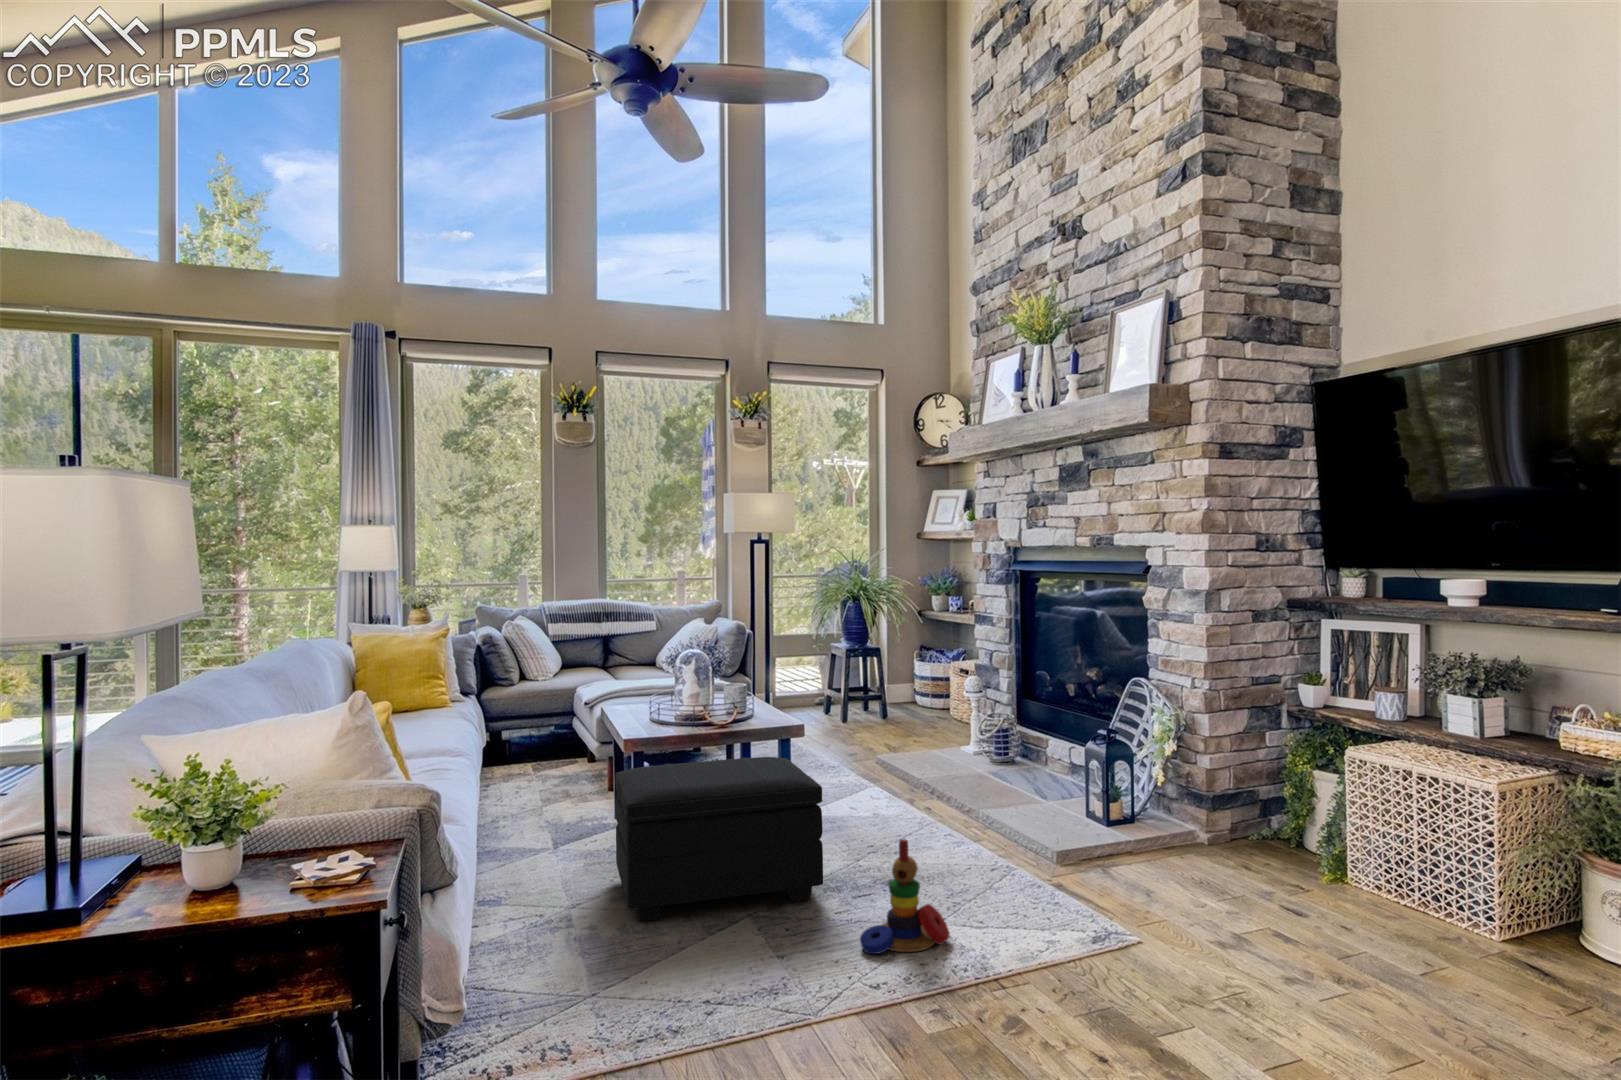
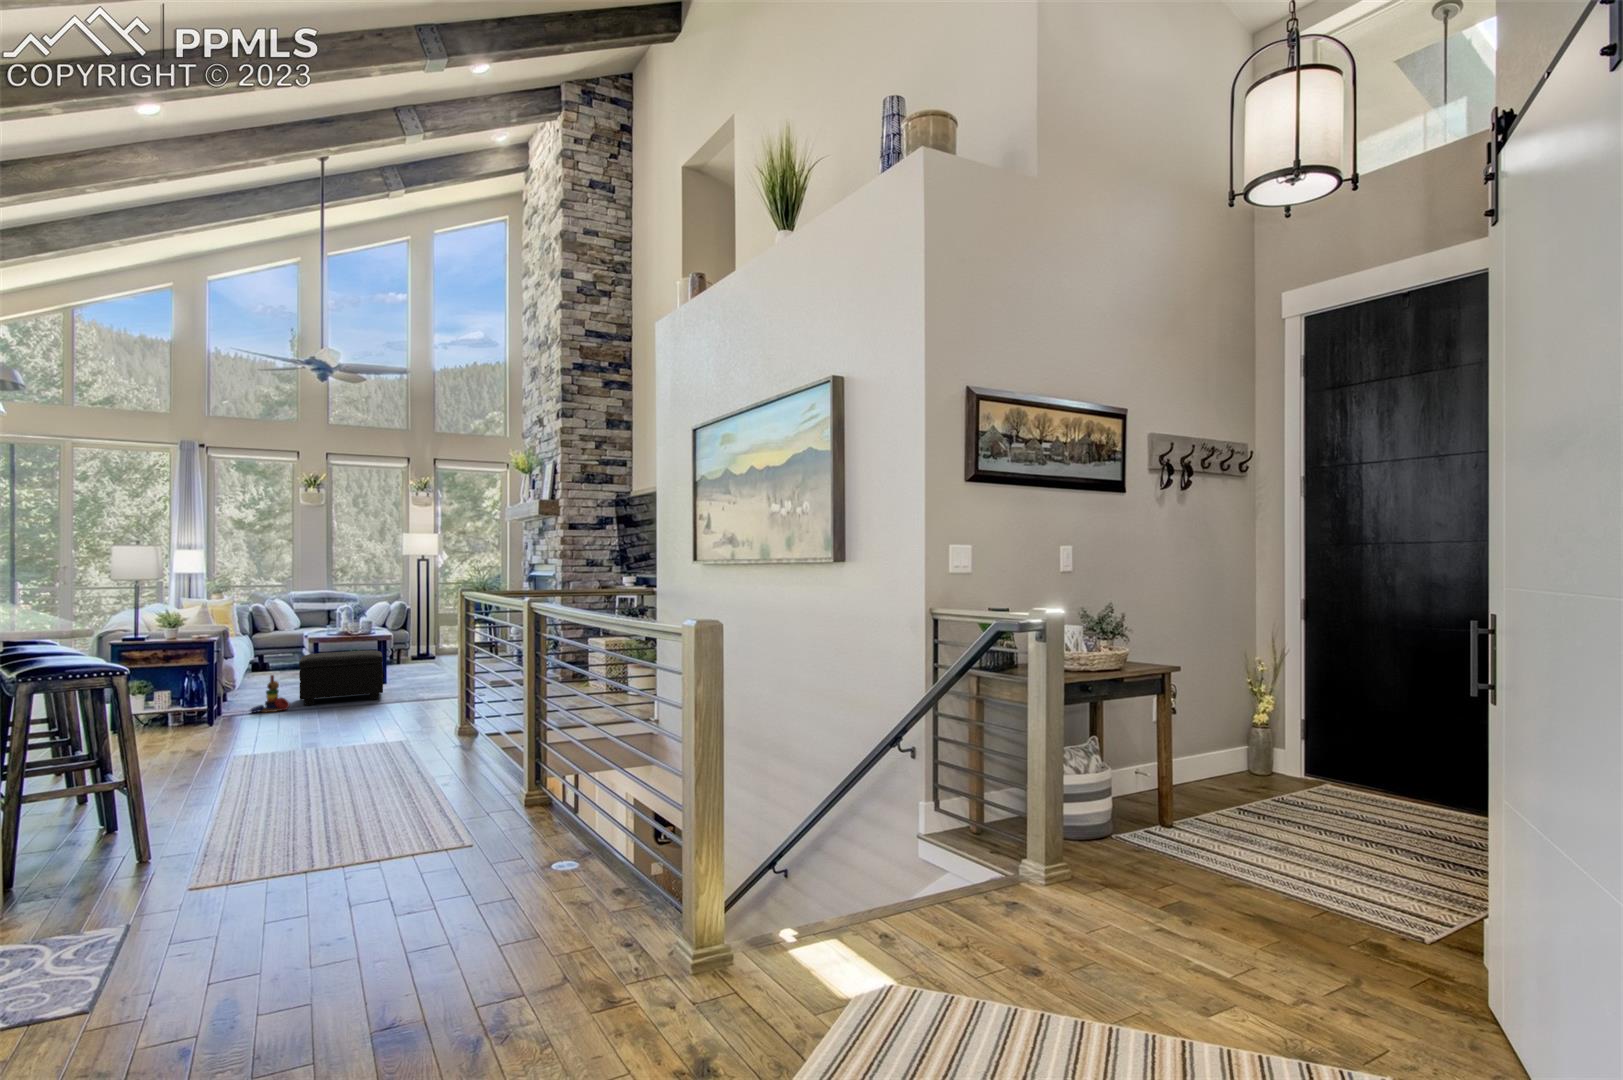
stacking toy: present [860,839,949,954] -> present [251,675,289,713]

